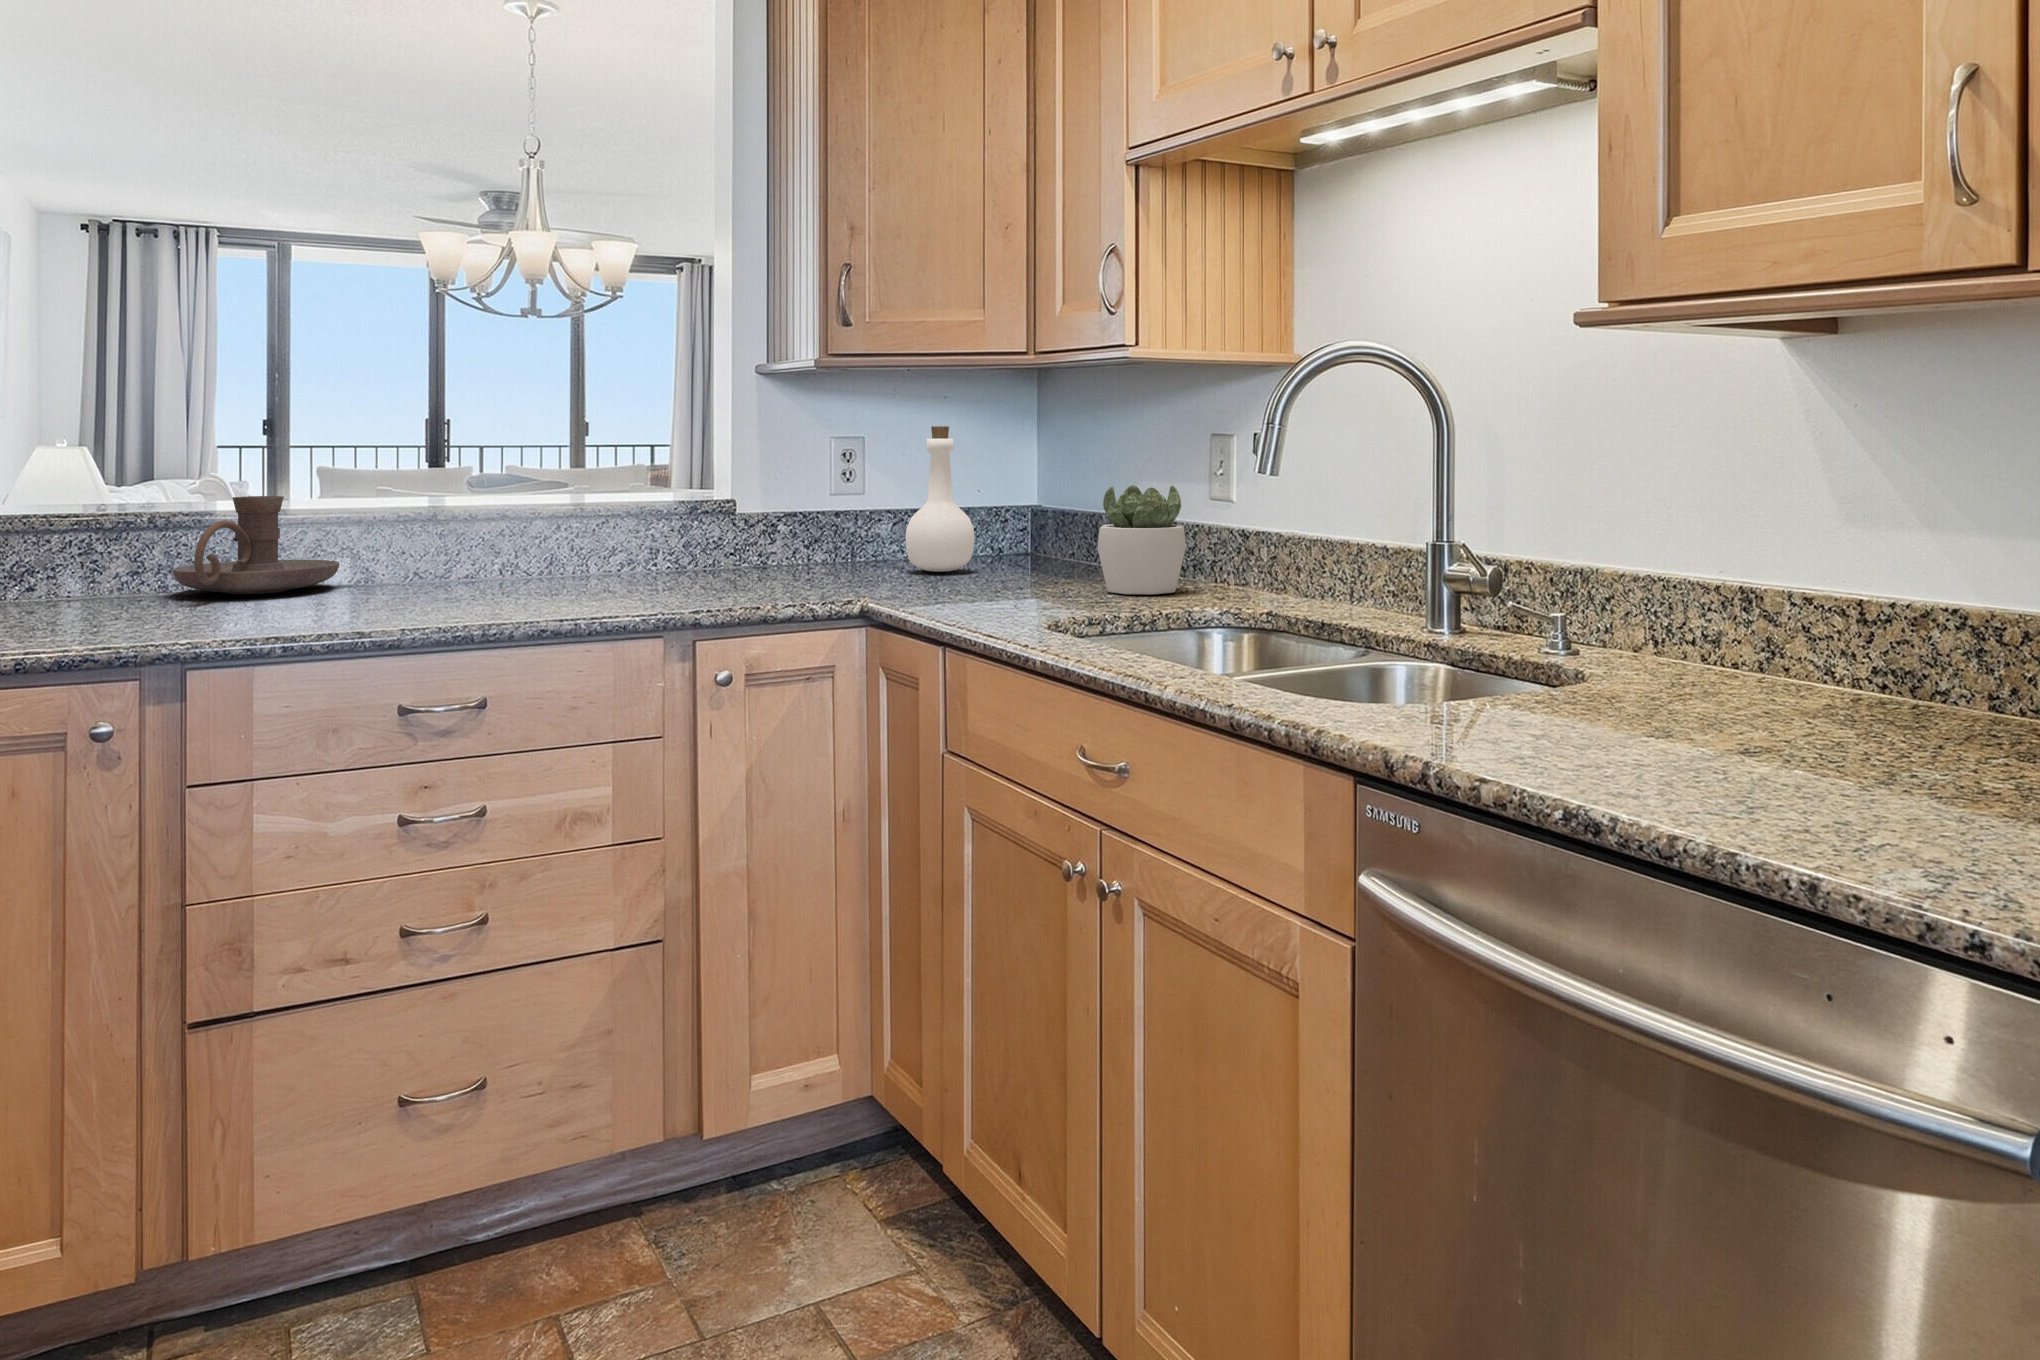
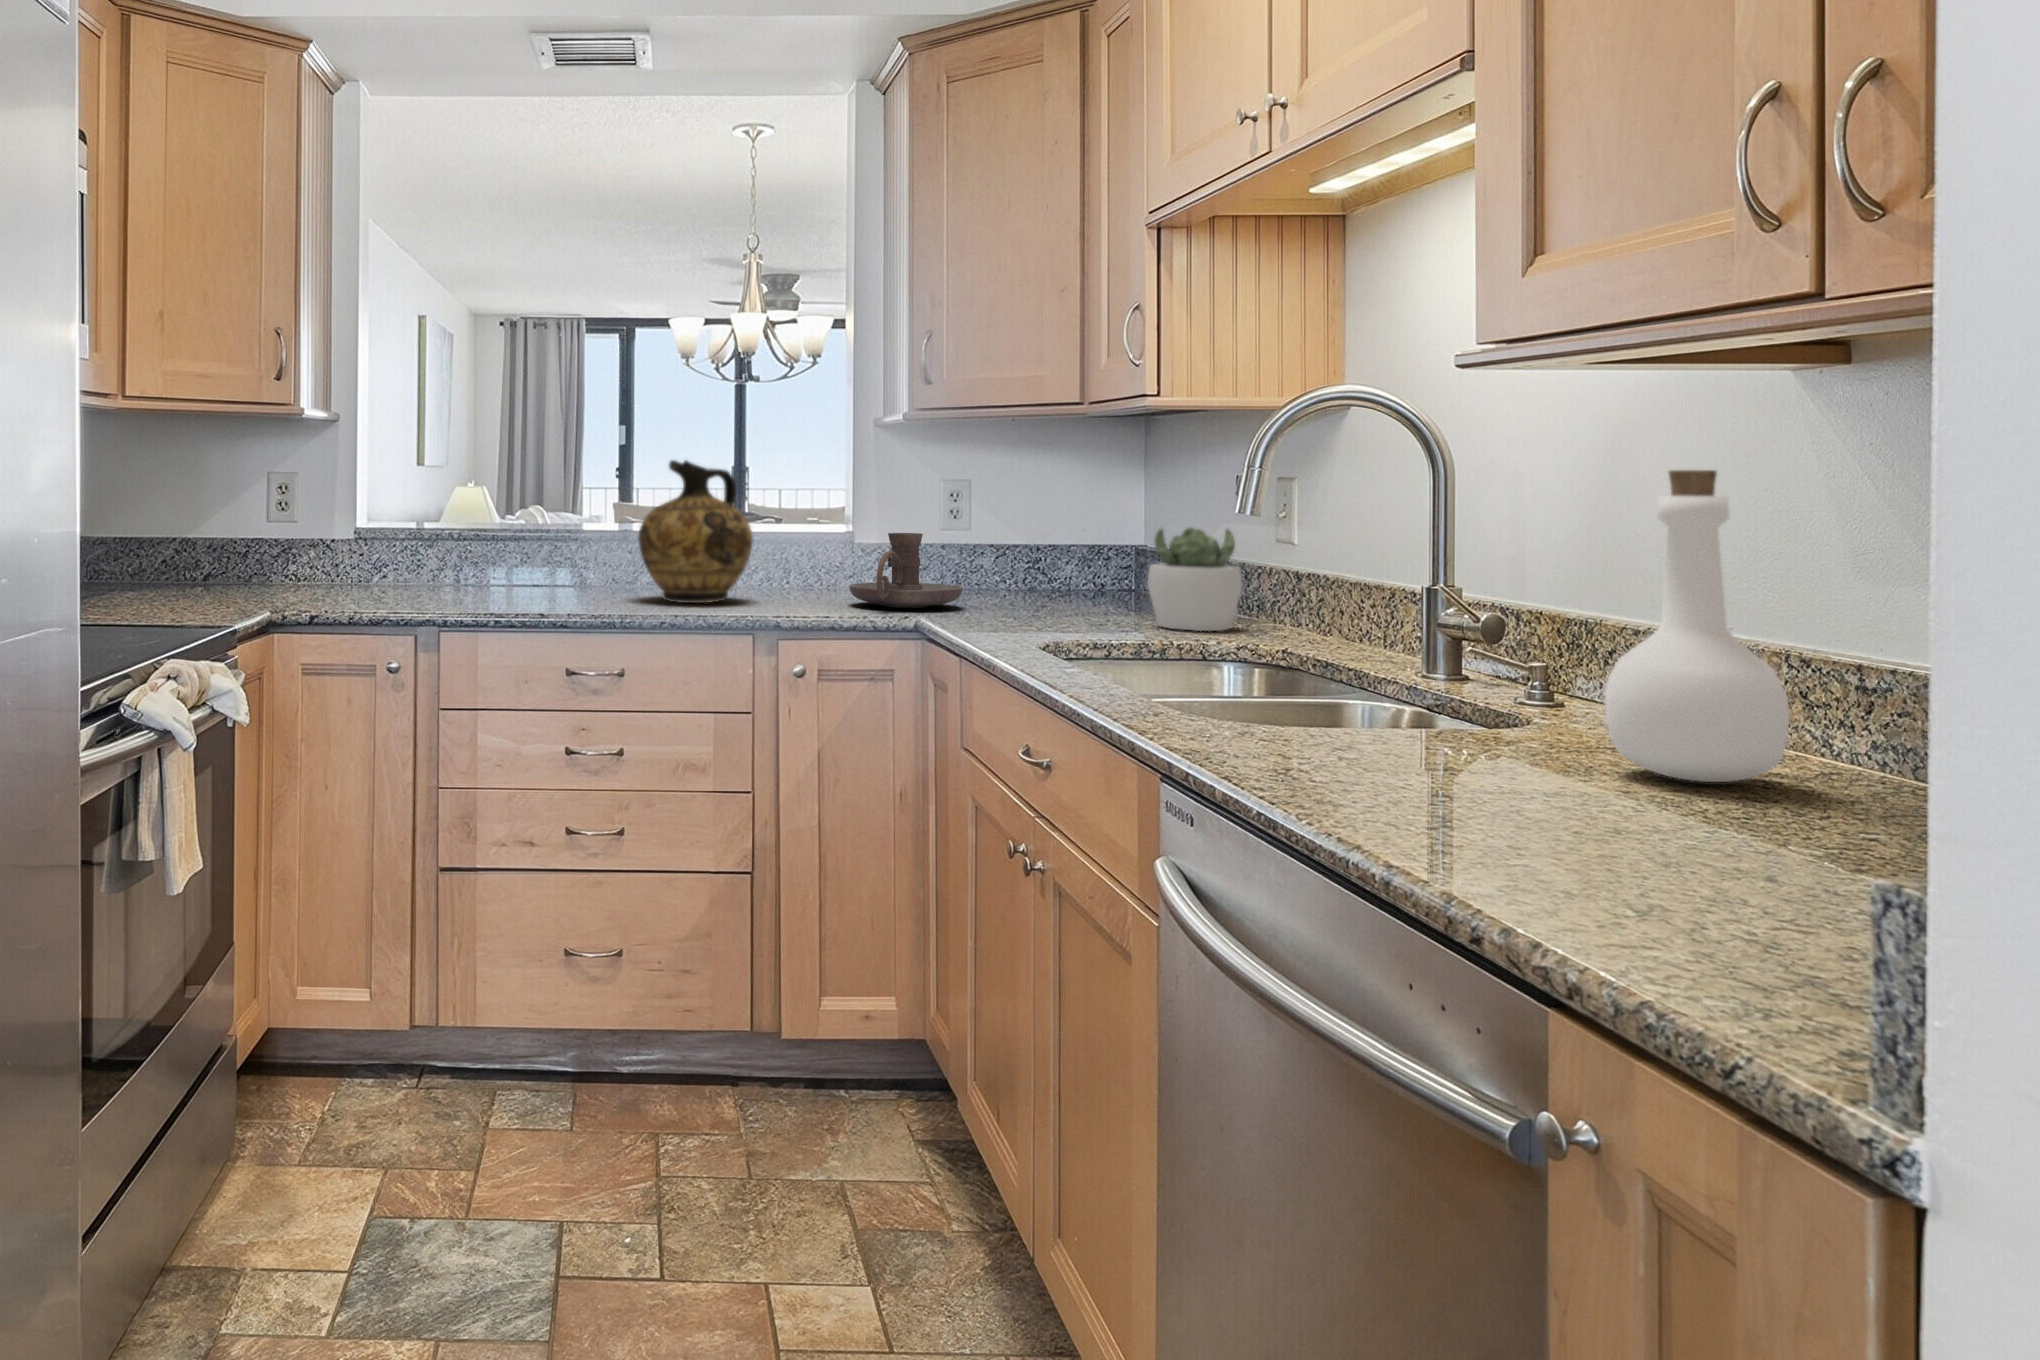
ceramic jug: none [473,412,631,599] -> present [638,460,753,603]
bottle: present [906,426,974,572] -> present [1604,470,1790,782]
candle holder: present [172,496,339,594] -> present [849,533,963,608]

